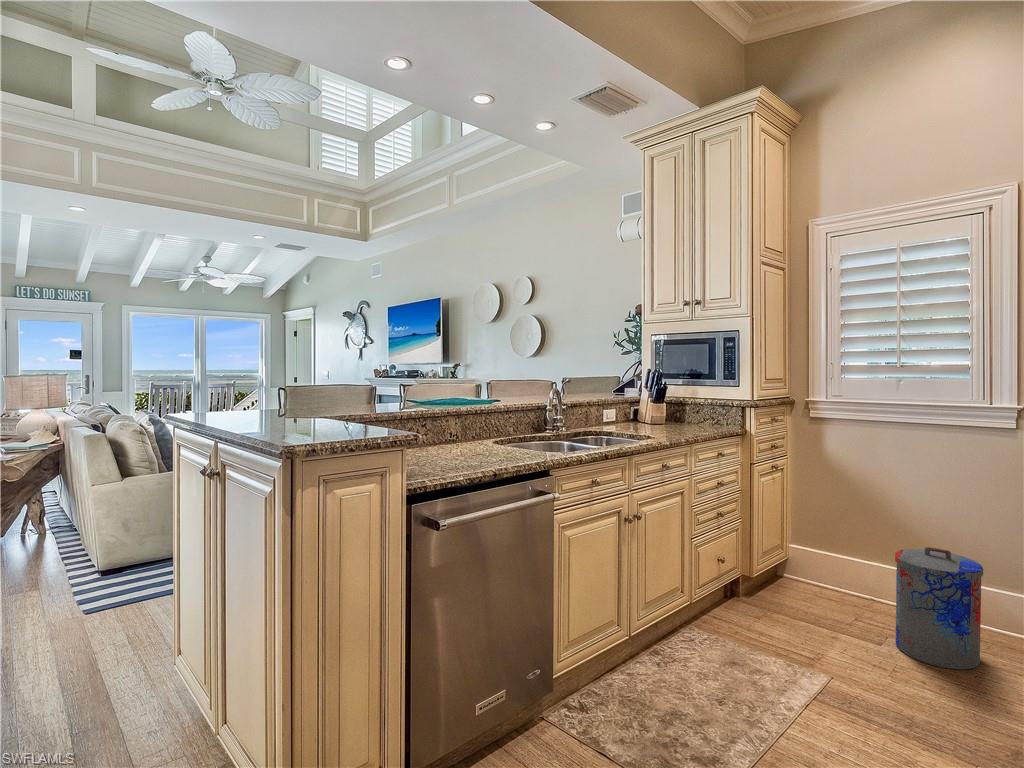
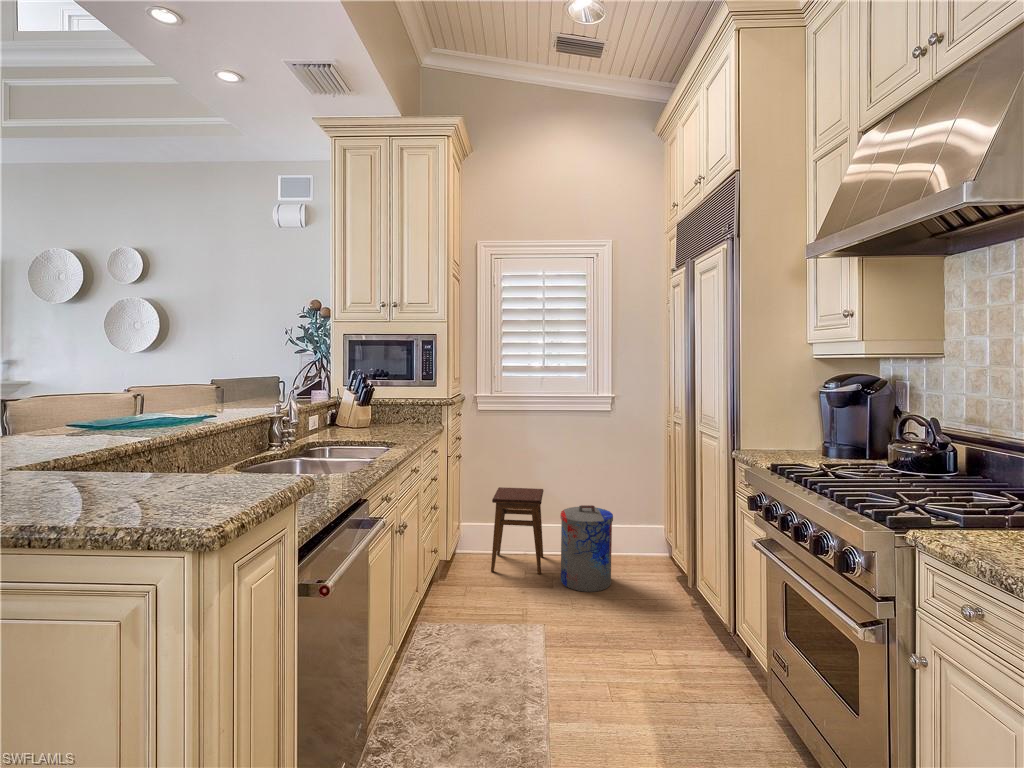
stool: none [806,510,893,625] -> present [491,487,544,574]

